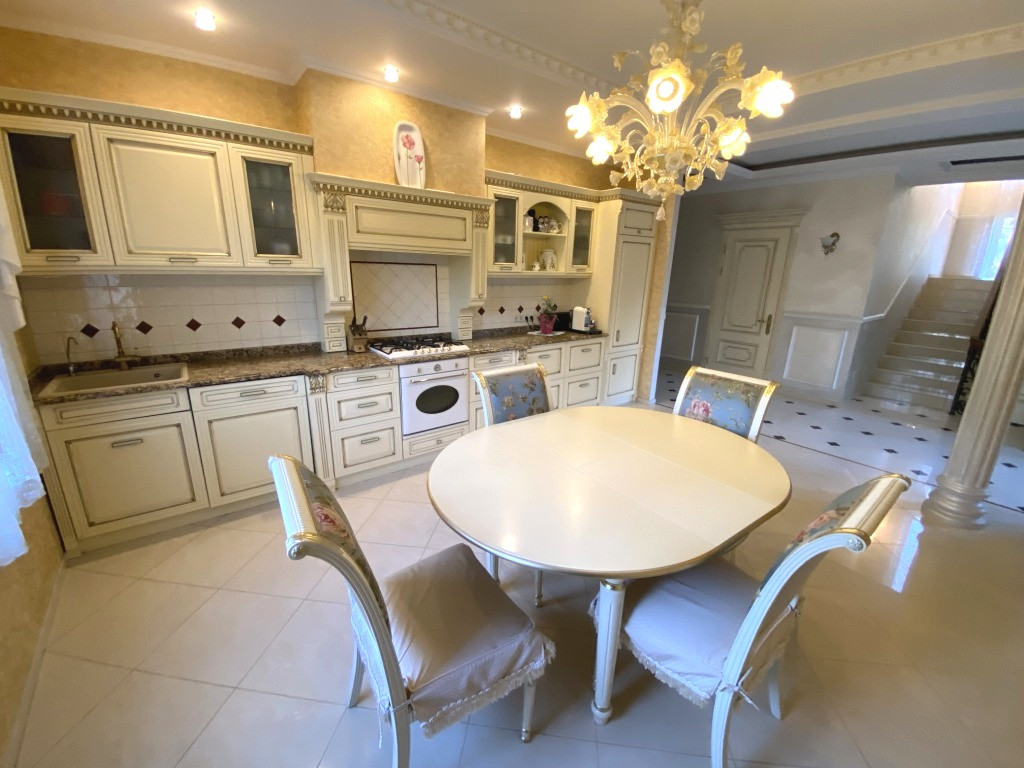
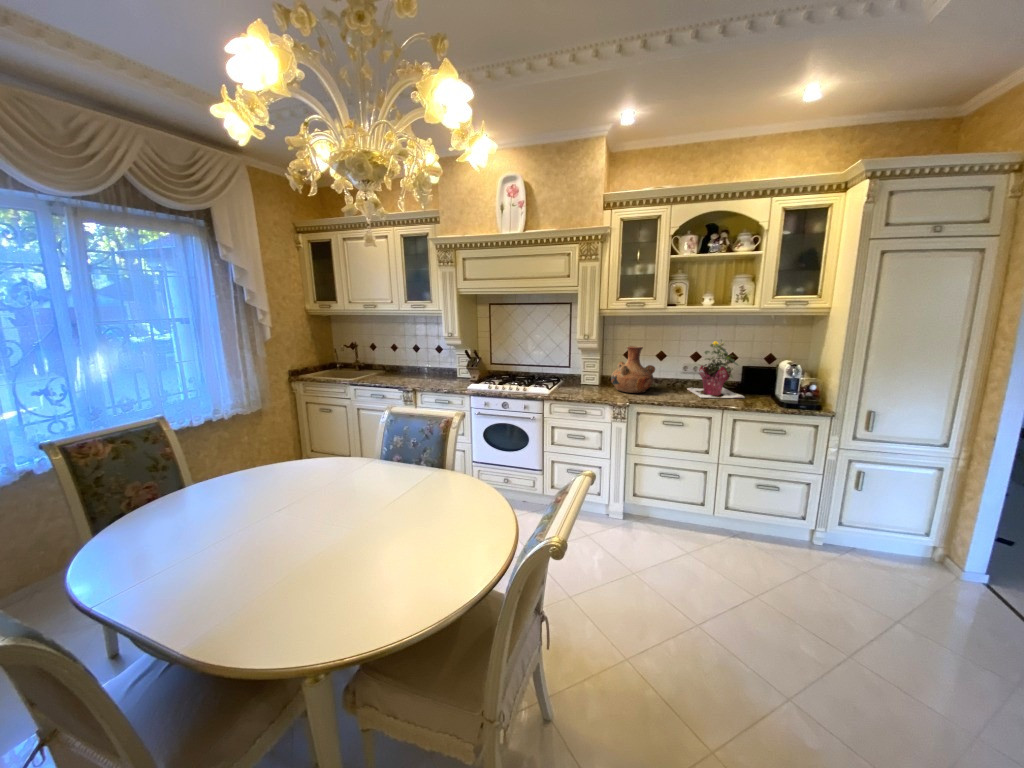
vase: none [491,302,524,340] -> present [611,346,655,393]

